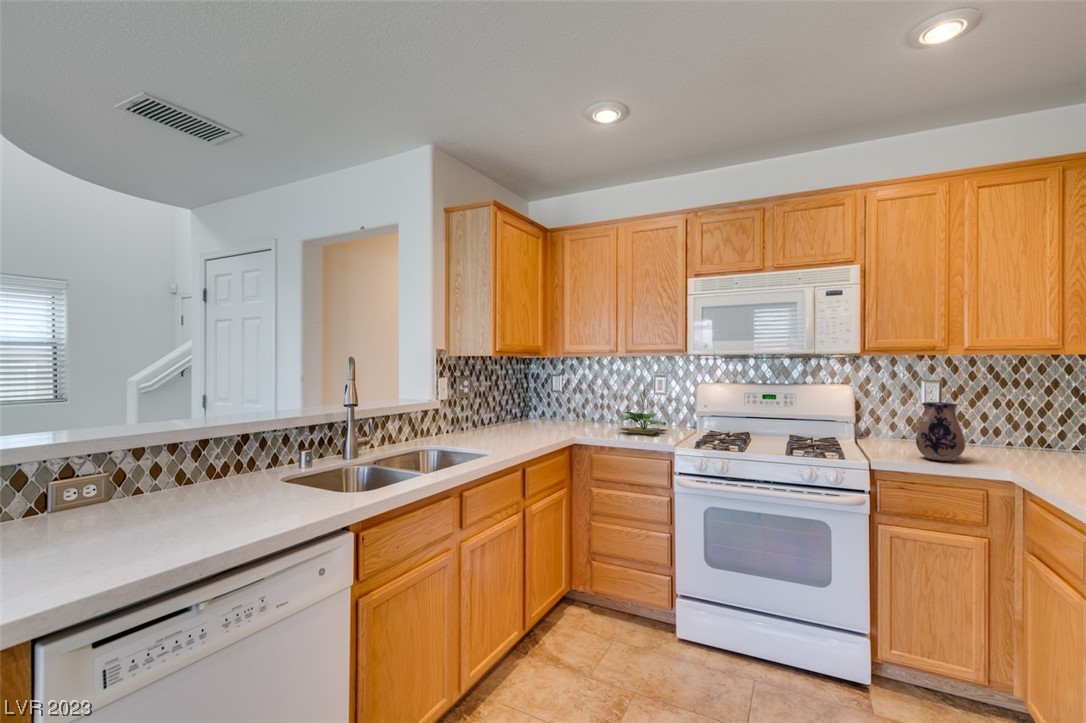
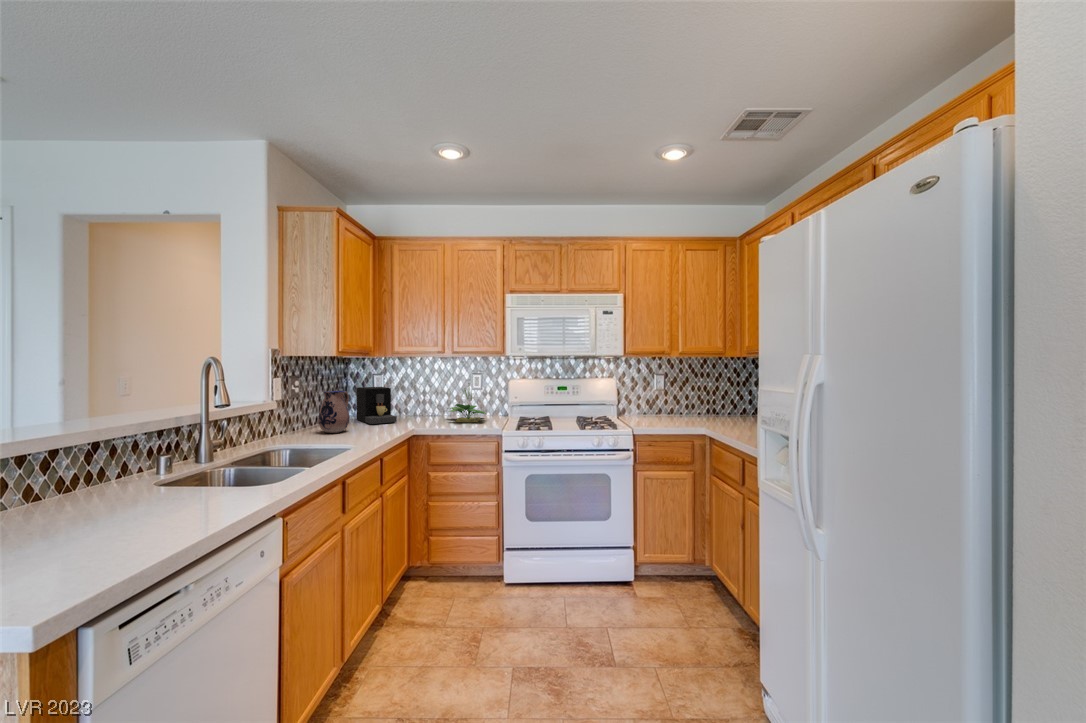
coffee maker: none [531,388,565,429] -> present [357,387,397,424]
ceramic pitcher: present [916,402,965,461] -> present [318,391,350,433]

